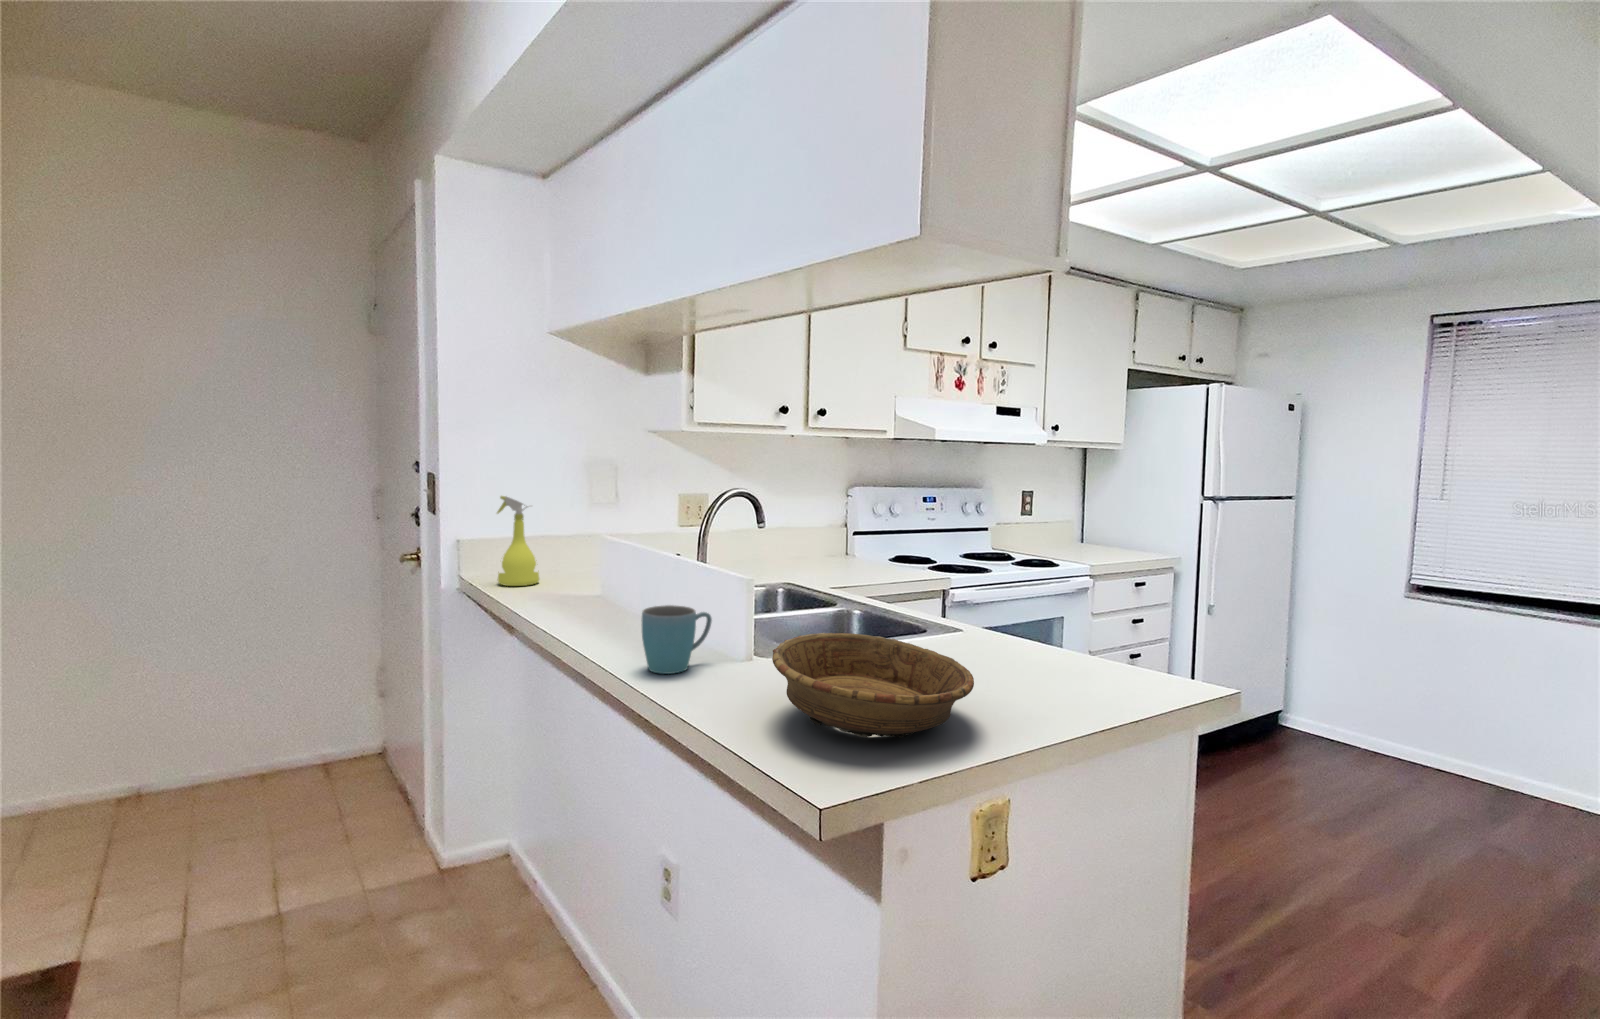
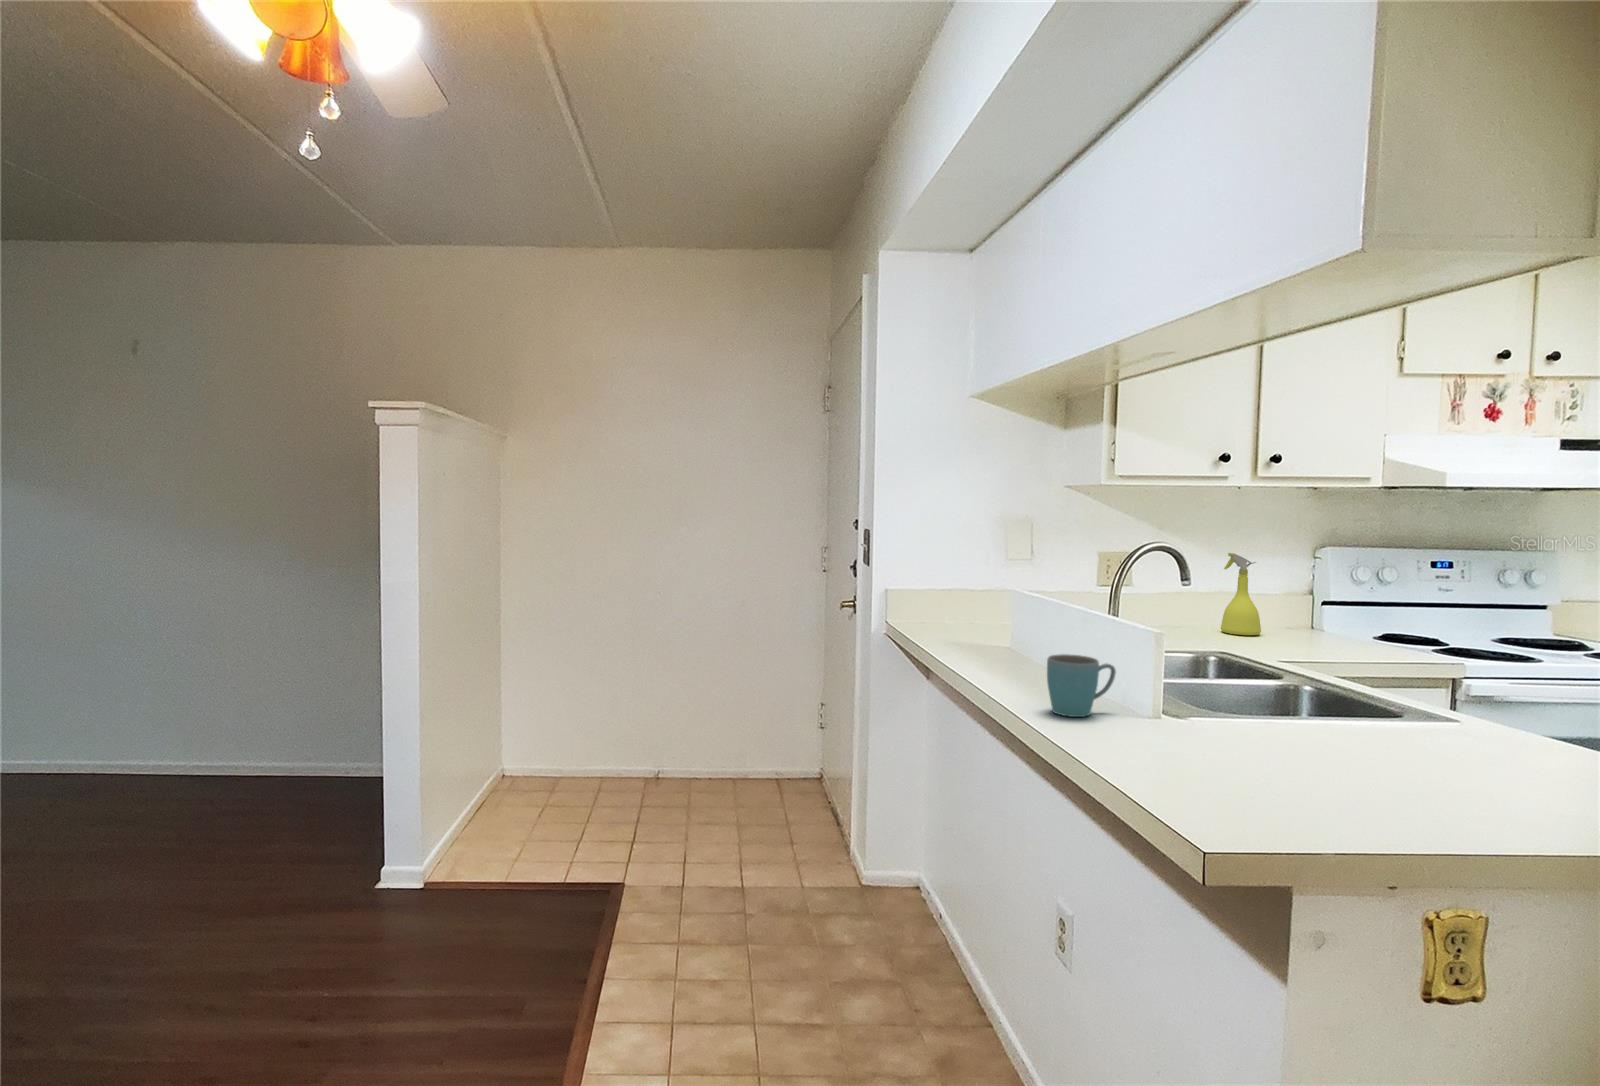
spray bottle: present [497,496,539,586] -> present [1221,553,1261,635]
decorative bowl: present [772,633,974,738] -> none [1162,690,1387,792]

